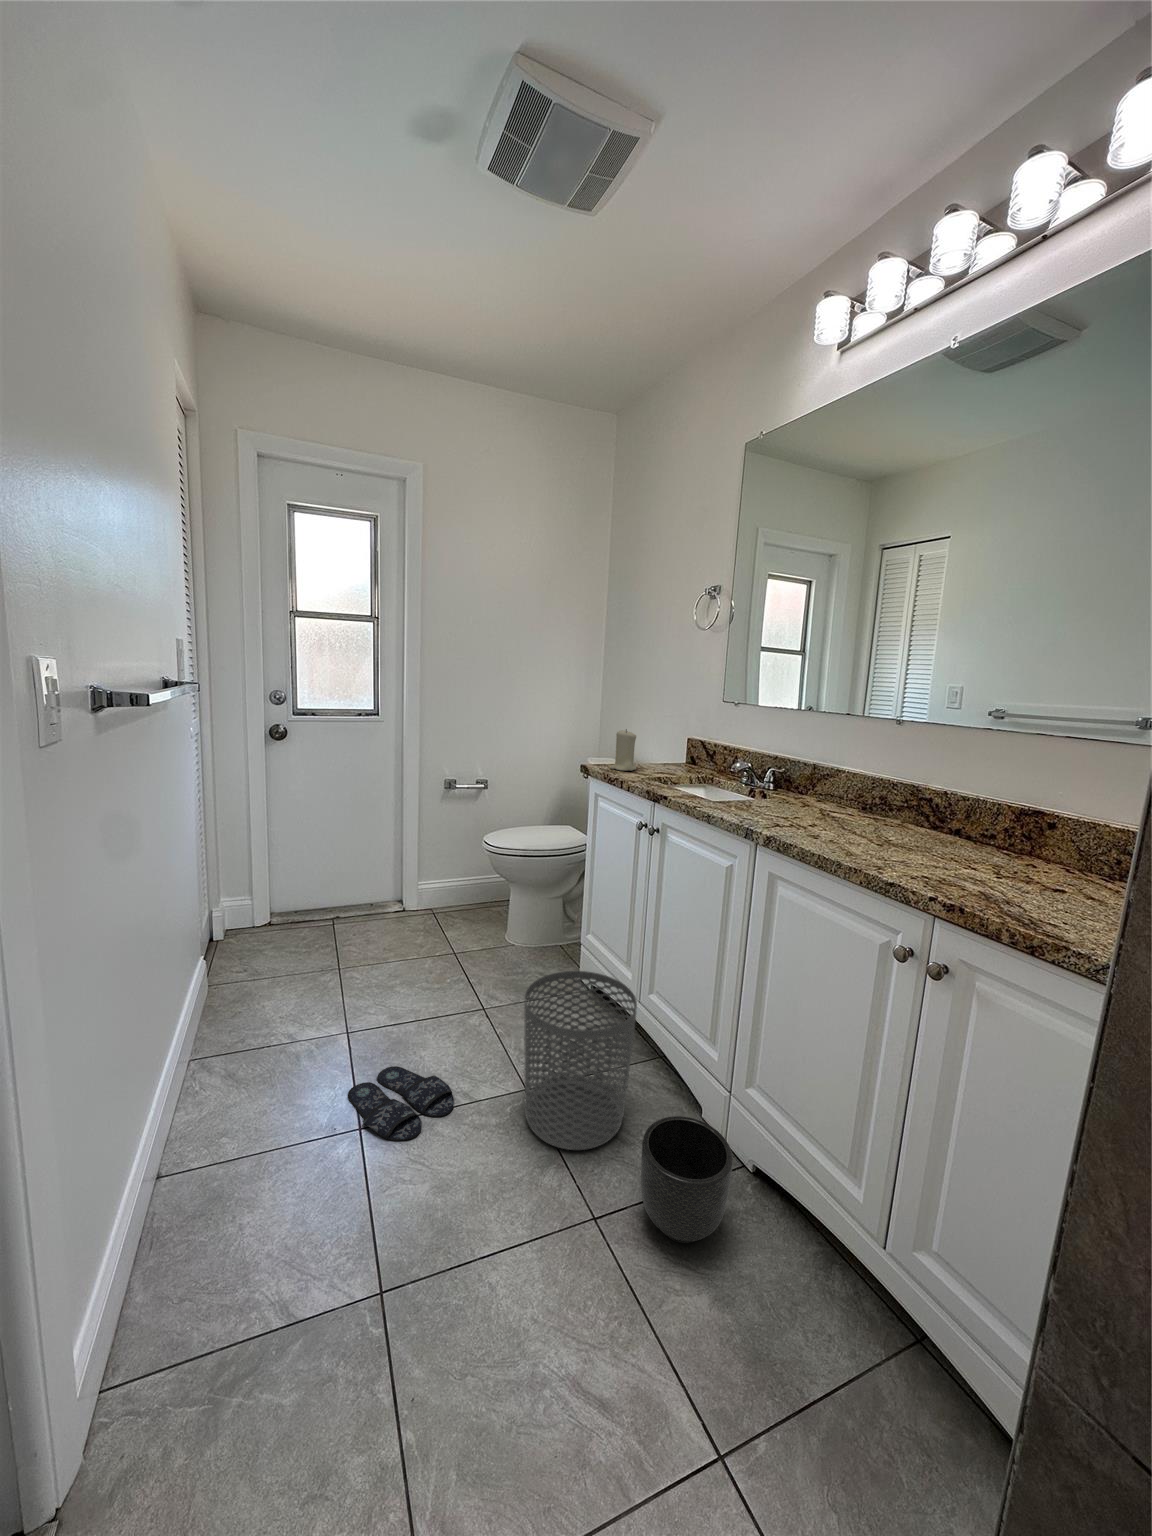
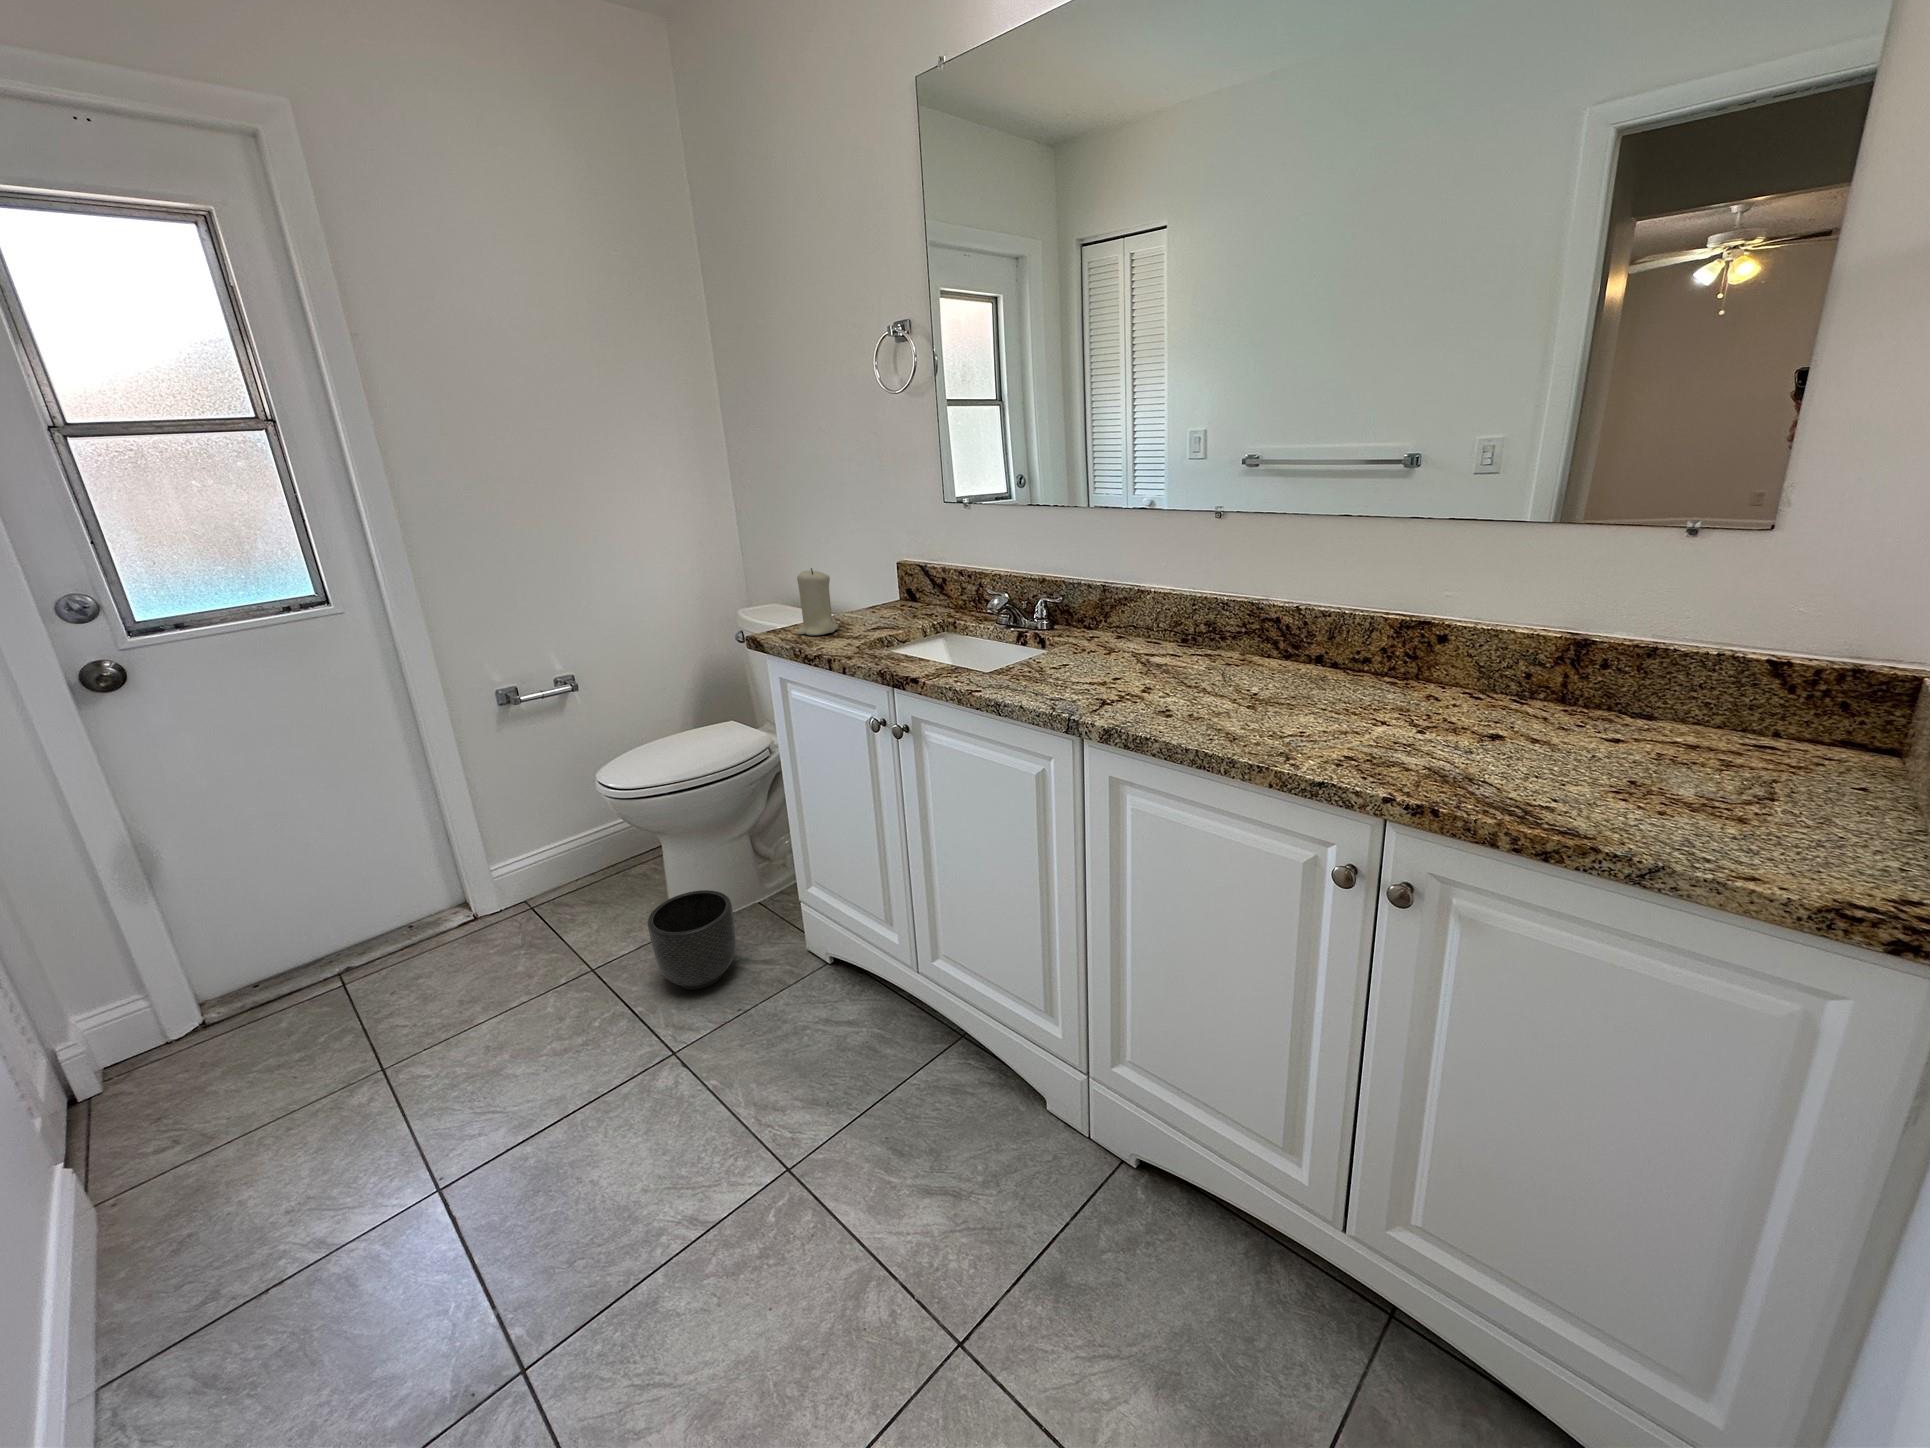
waste bin: present [524,971,637,1150] -> none [762,968,946,1251]
slippers: present [348,1066,454,1141] -> none [474,1210,678,1369]
planter: present [641,1116,733,1243] -> present [648,890,736,990]

